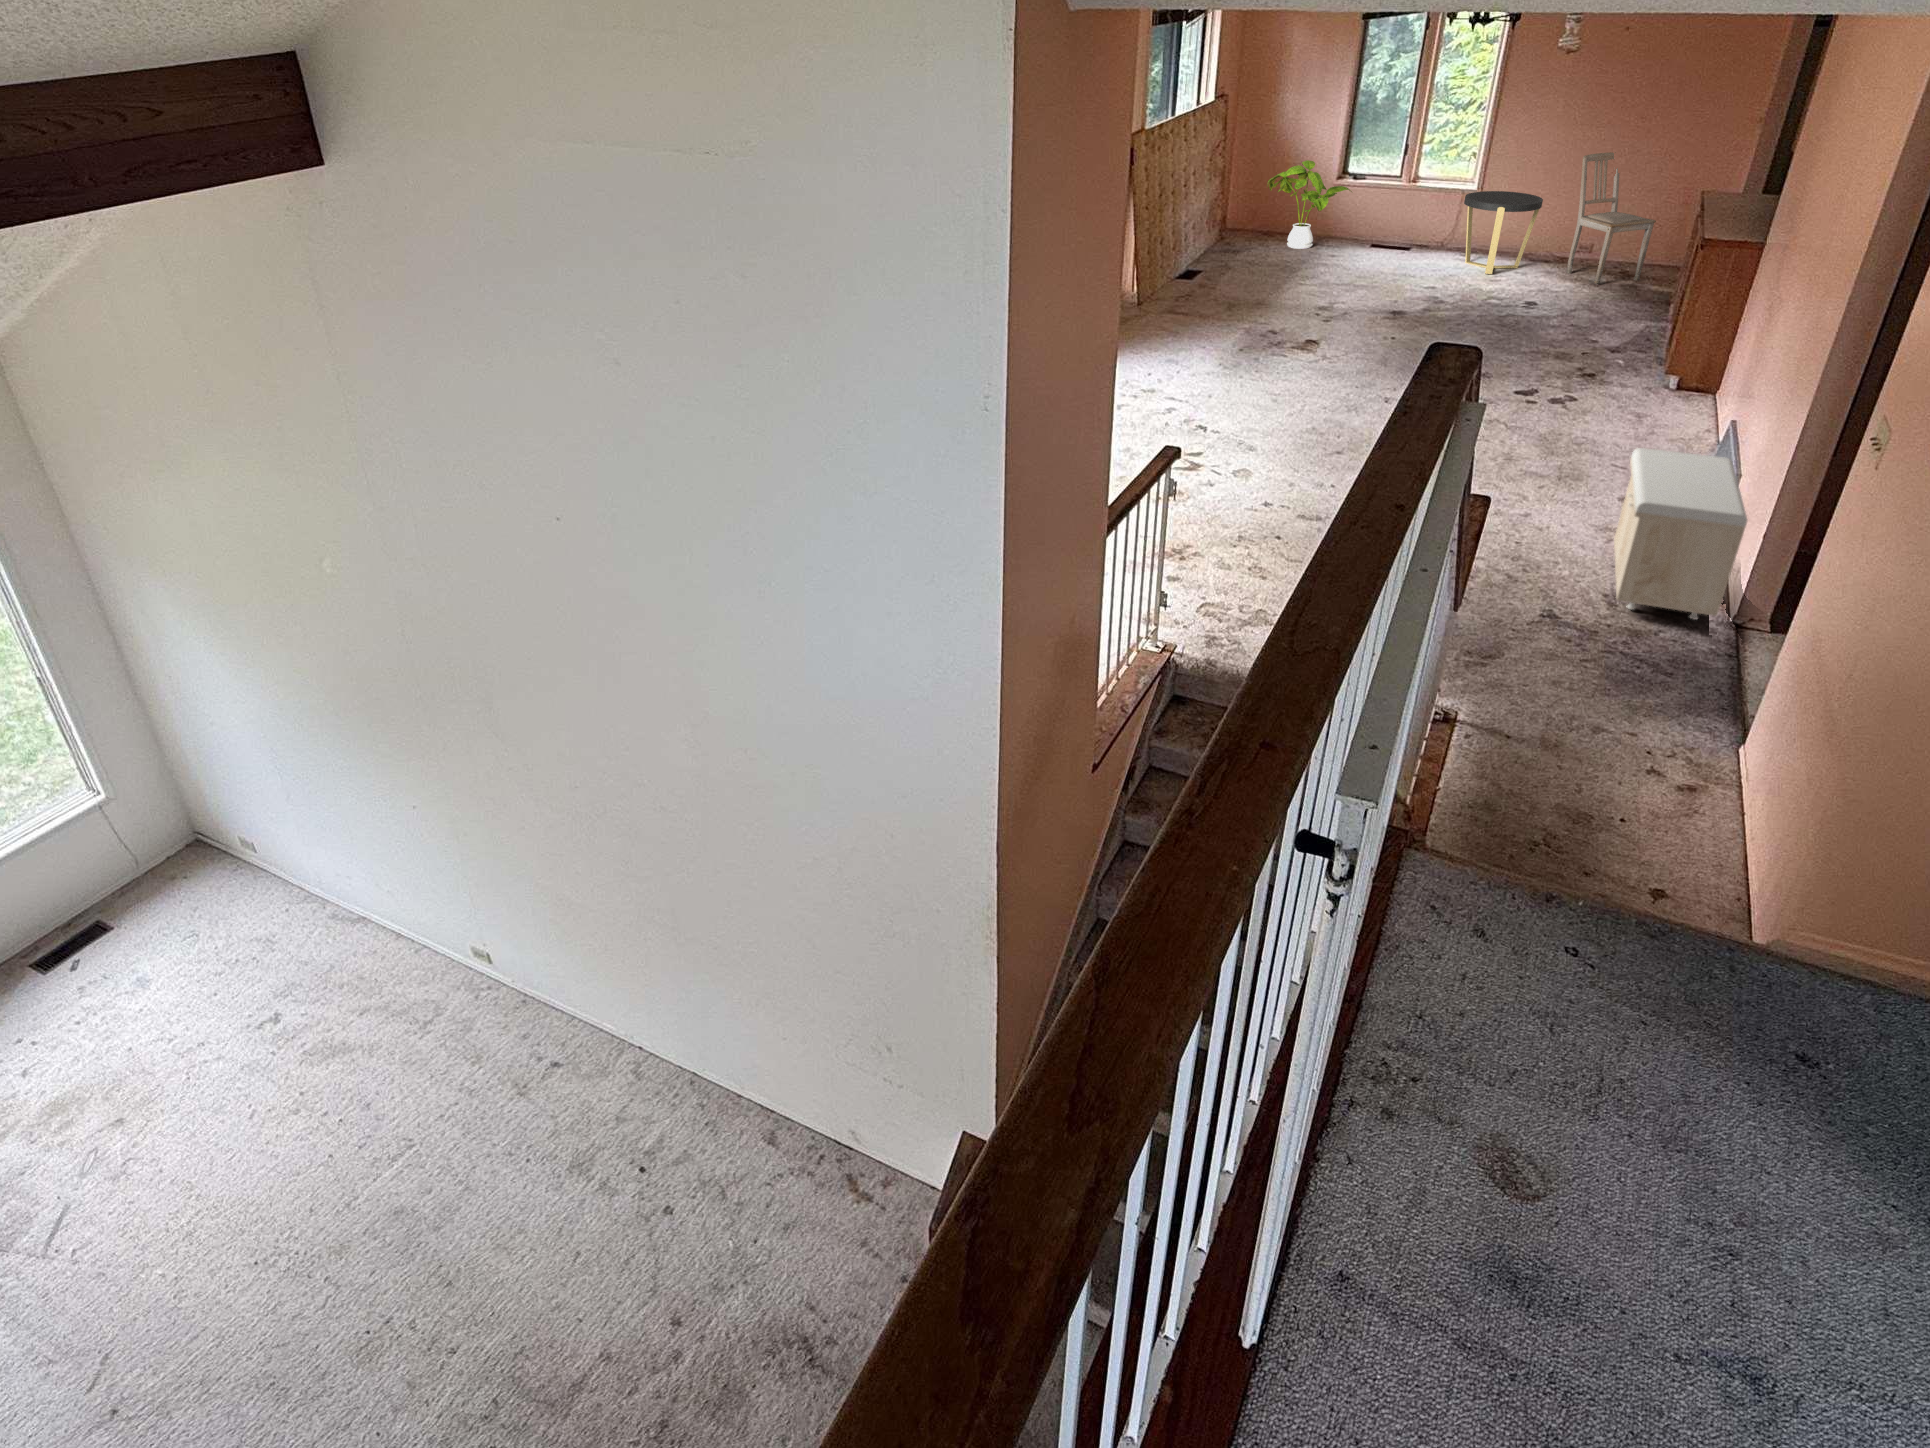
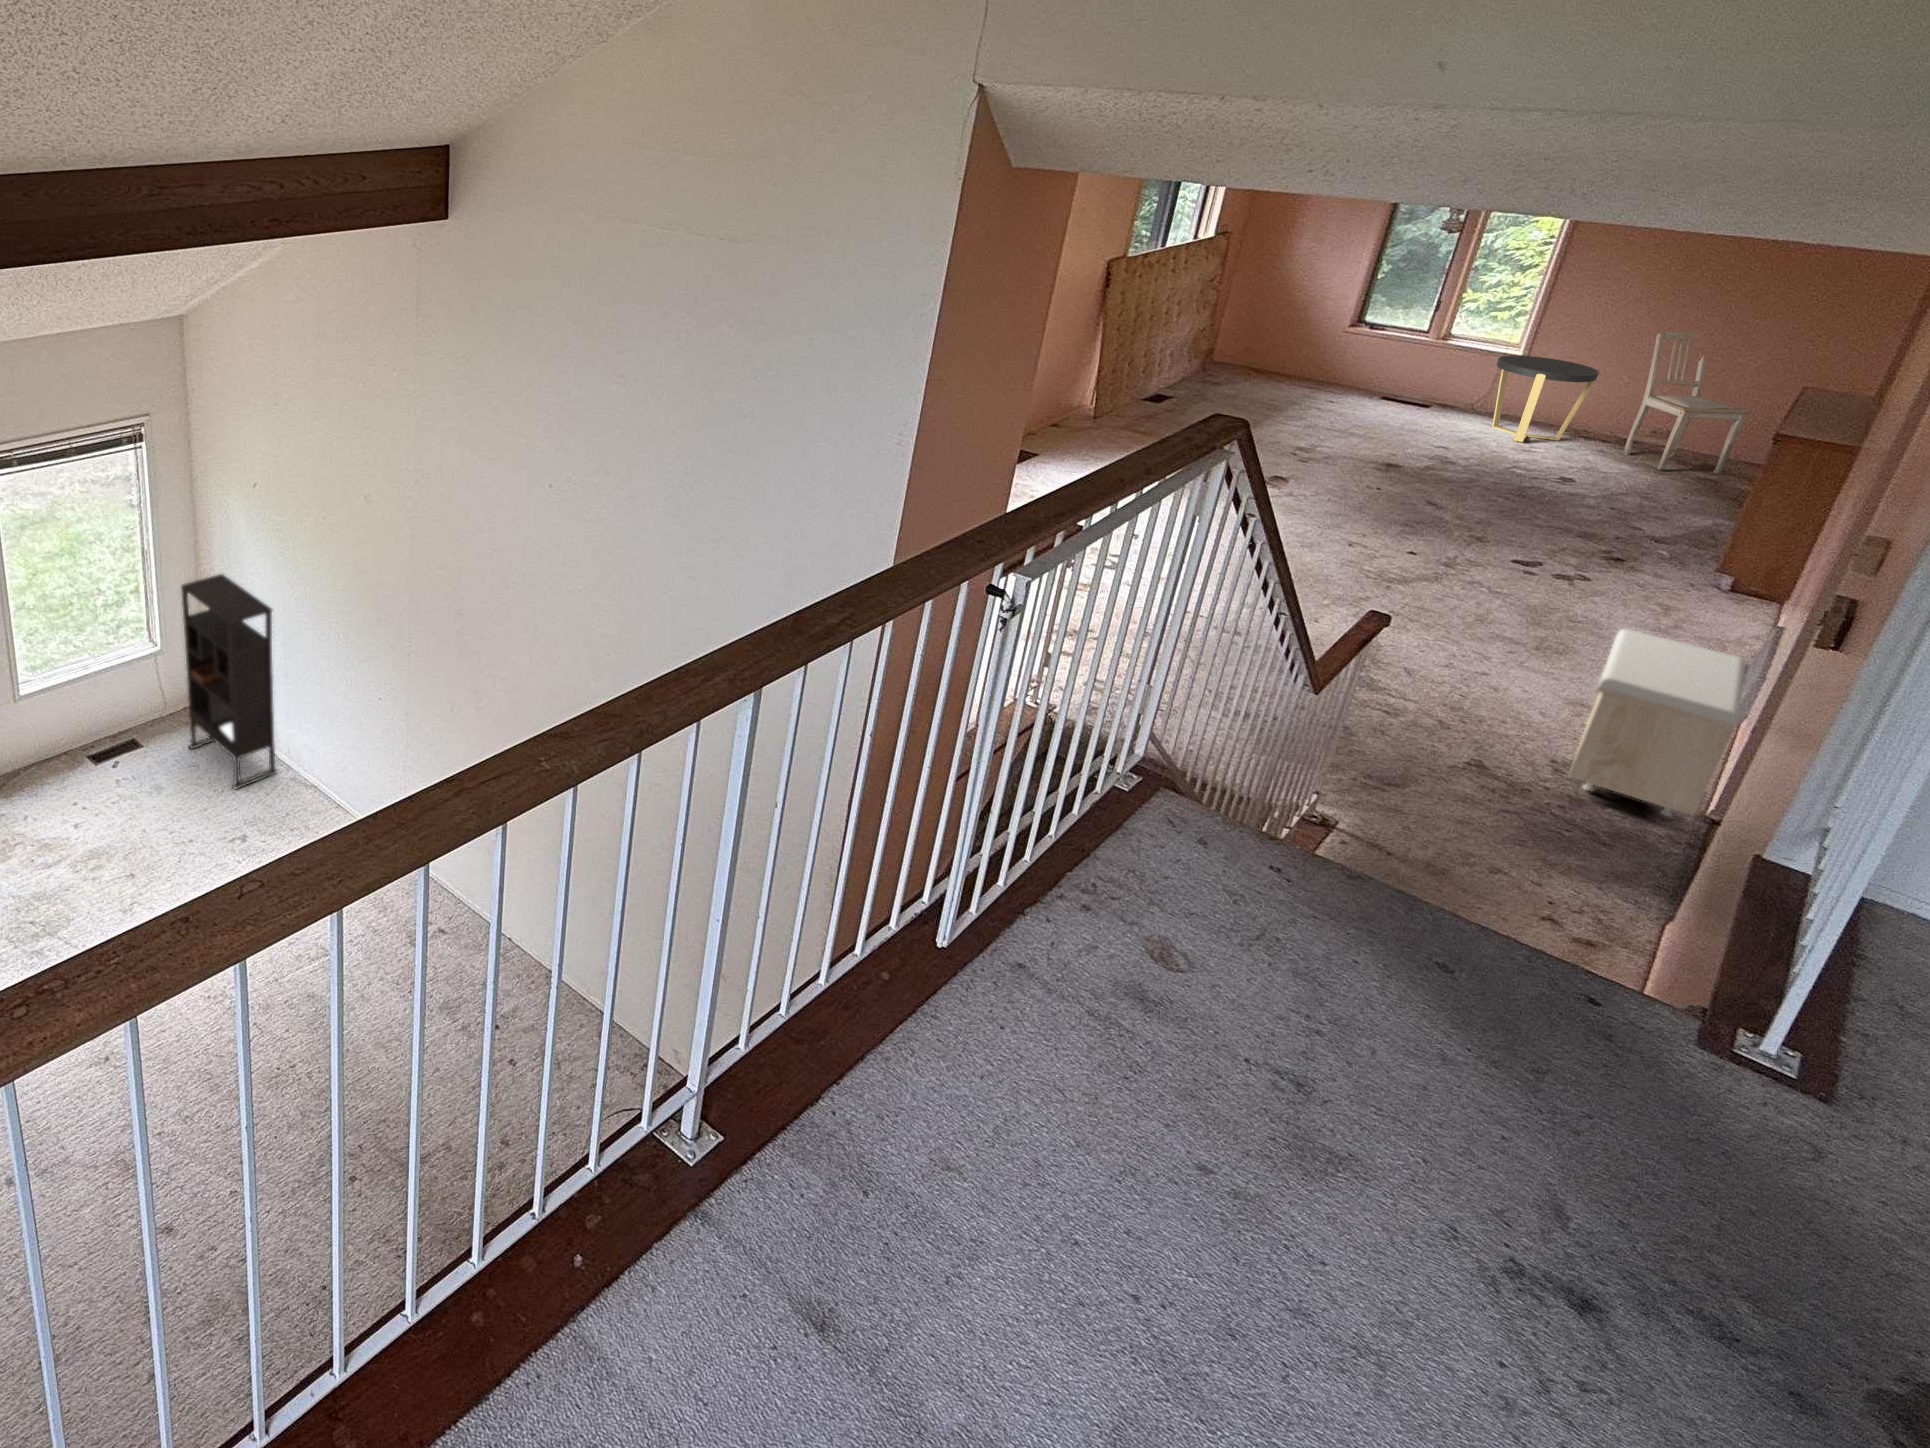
house plant: present [1268,160,1352,249] -> none [1261,302,1363,389]
bookshelf: none [100,687,309,956] -> present [181,574,277,789]

